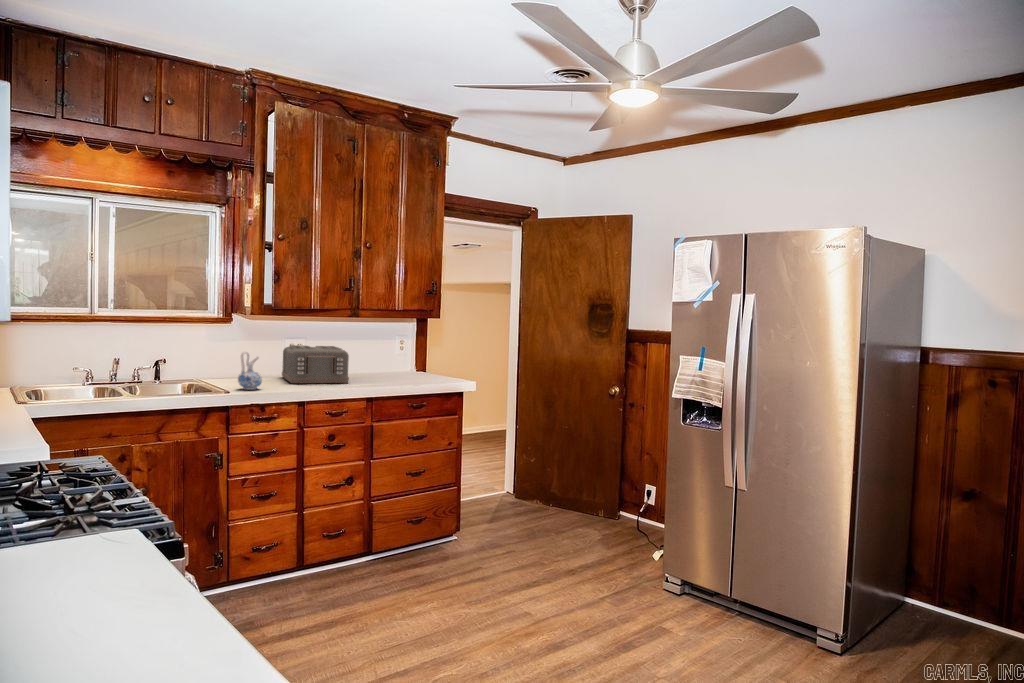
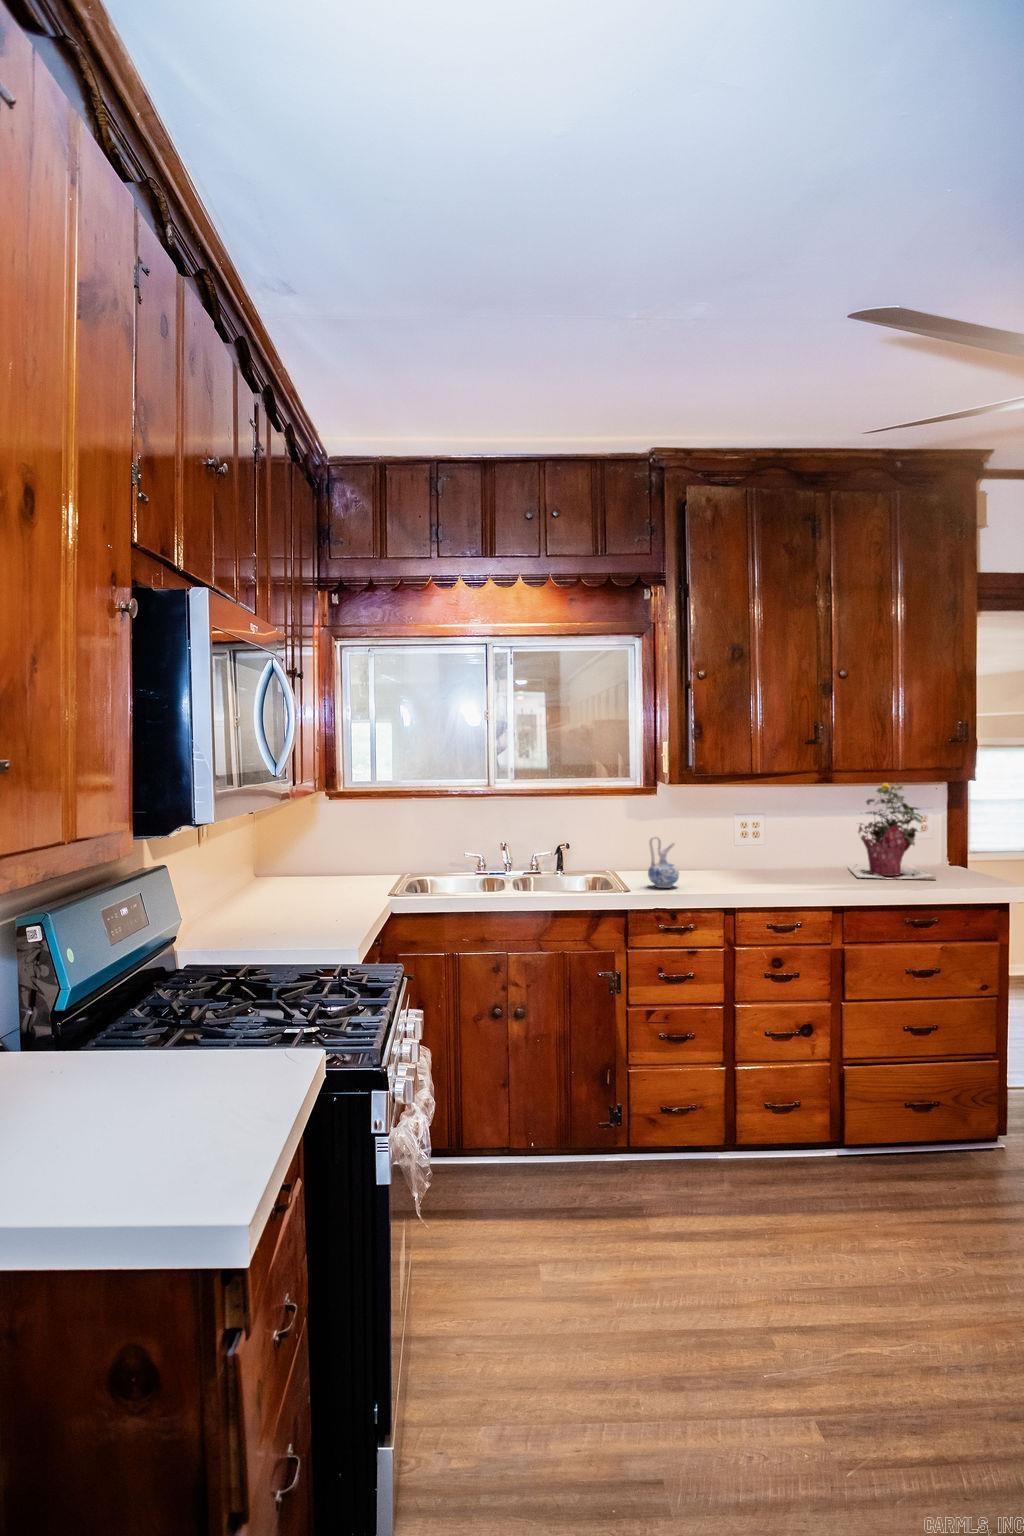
potted plant: none [361,317,419,380] -> present [848,783,935,880]
toaster: present [282,345,349,383] -> none [726,824,813,882]

